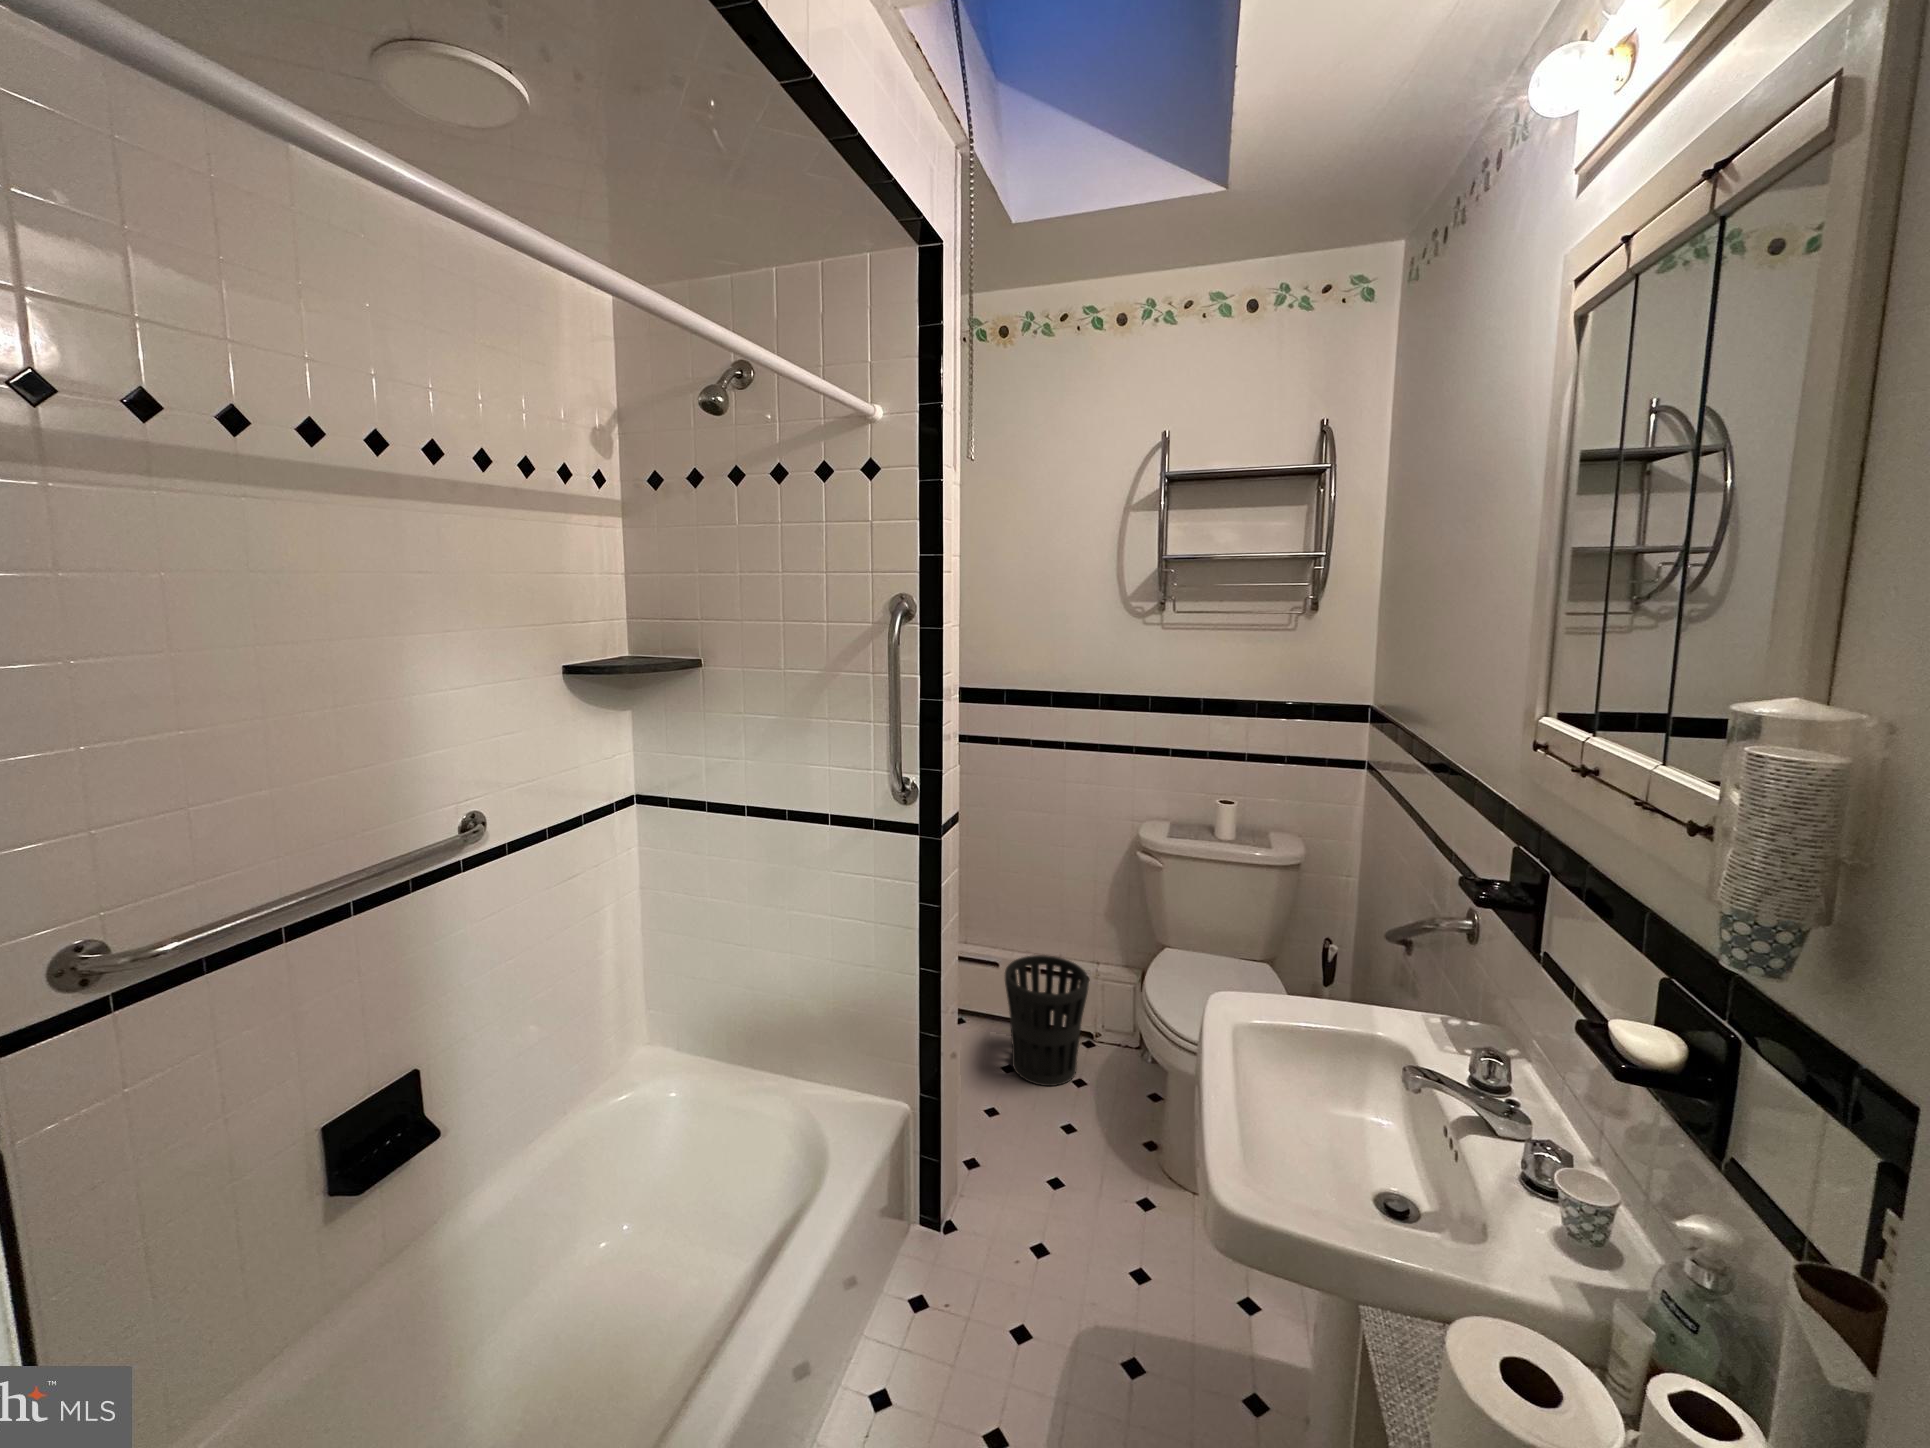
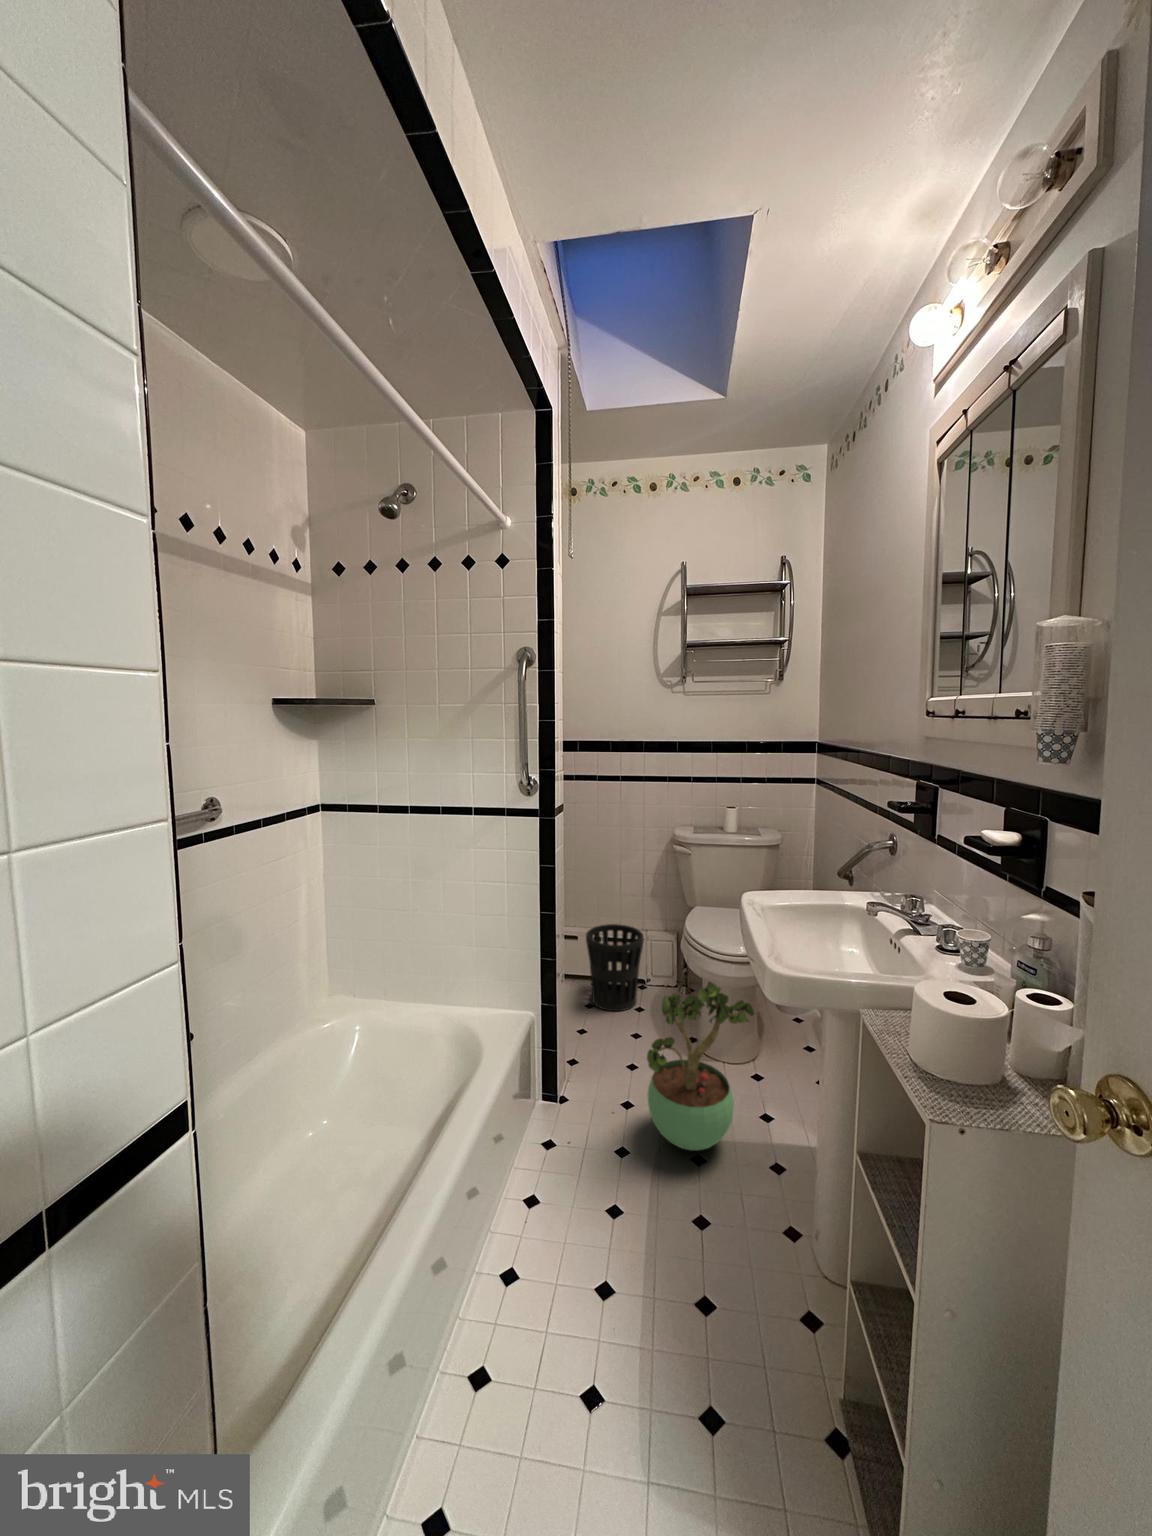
potted plant: none [1059,1108,1230,1355] -> present [647,982,754,1151]

